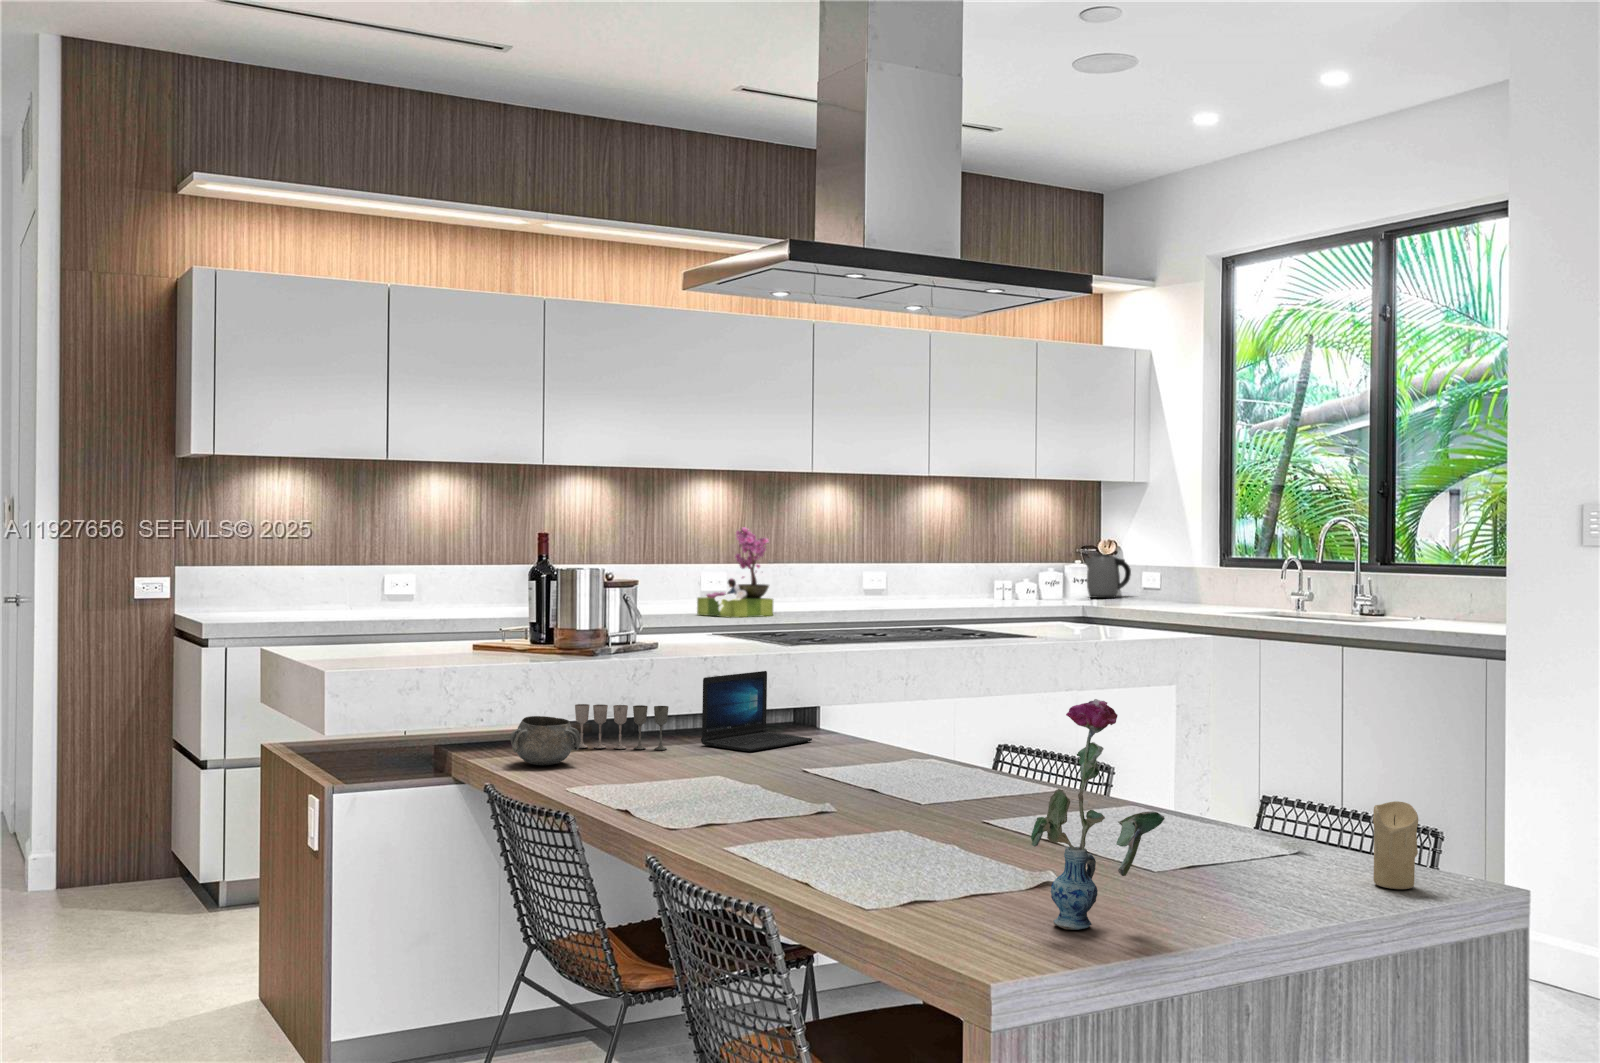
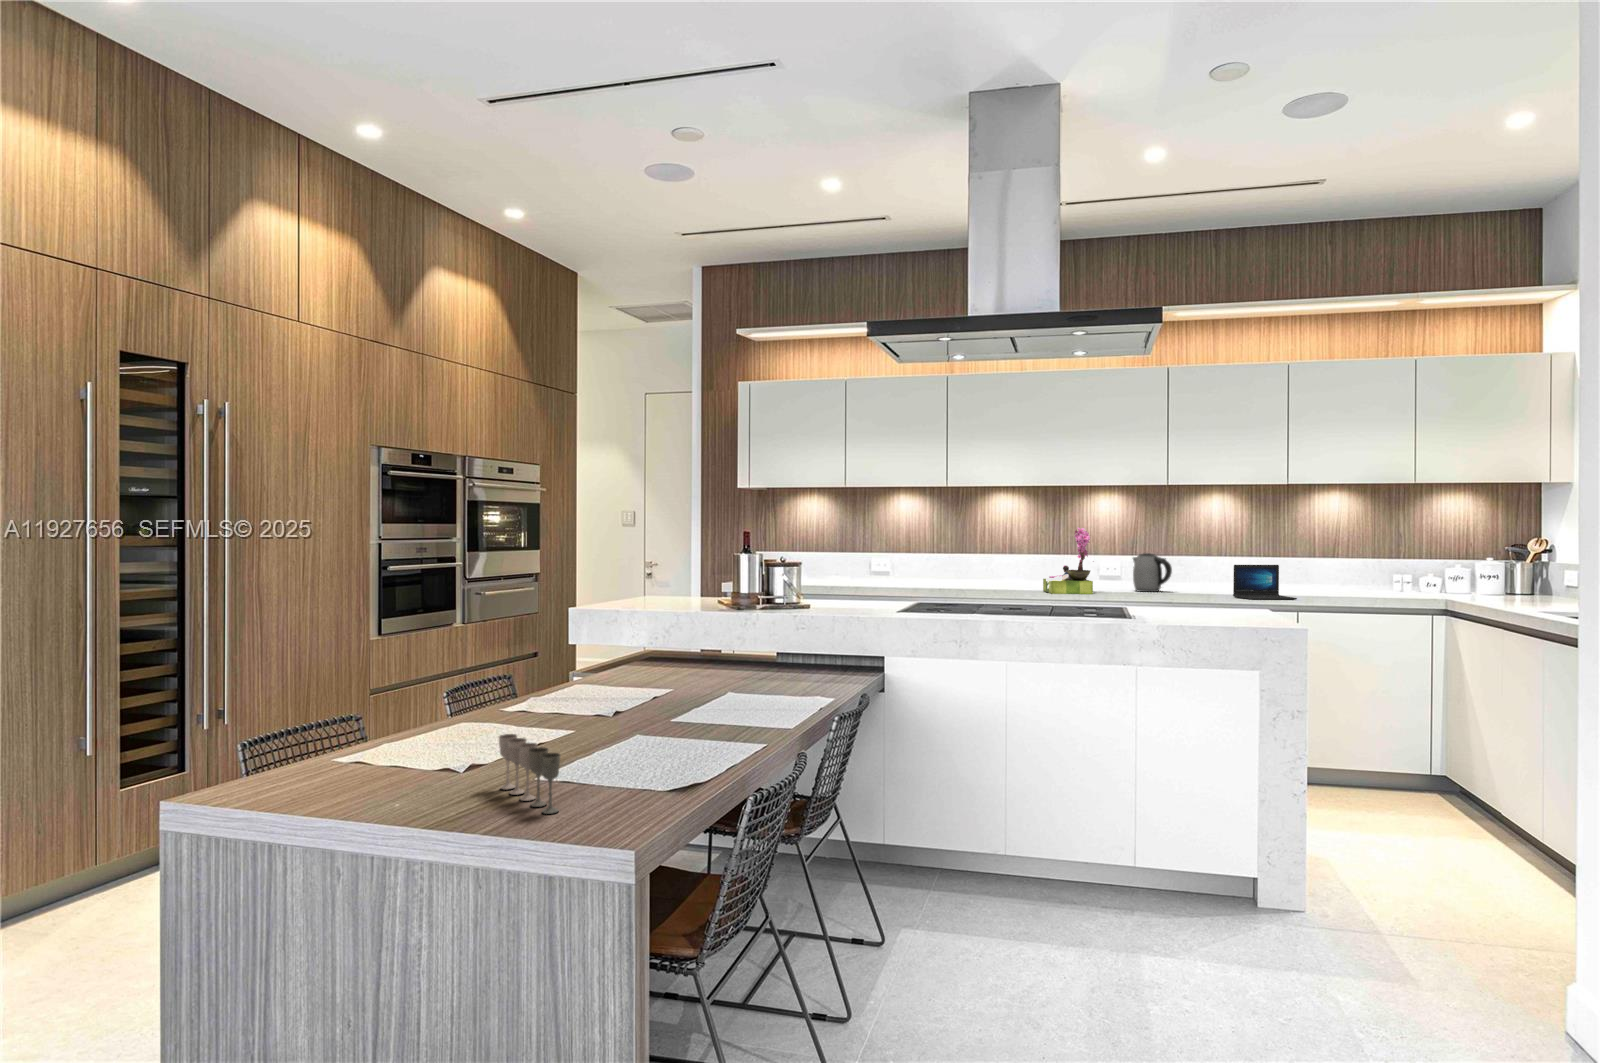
kettle: present [1085,554,1131,598] -> present [1133,553,1172,592]
laptop: present [701,671,812,752] -> present [1233,565,1297,600]
vase: present [1031,699,1165,930] -> none [310,630,363,787]
wine glass: present [575,704,669,750] -> present [499,734,560,814]
decorative bowl: present [510,716,580,765] -> none [610,637,652,667]
candle: present [1373,801,1418,889] -> none [569,749,607,826]

